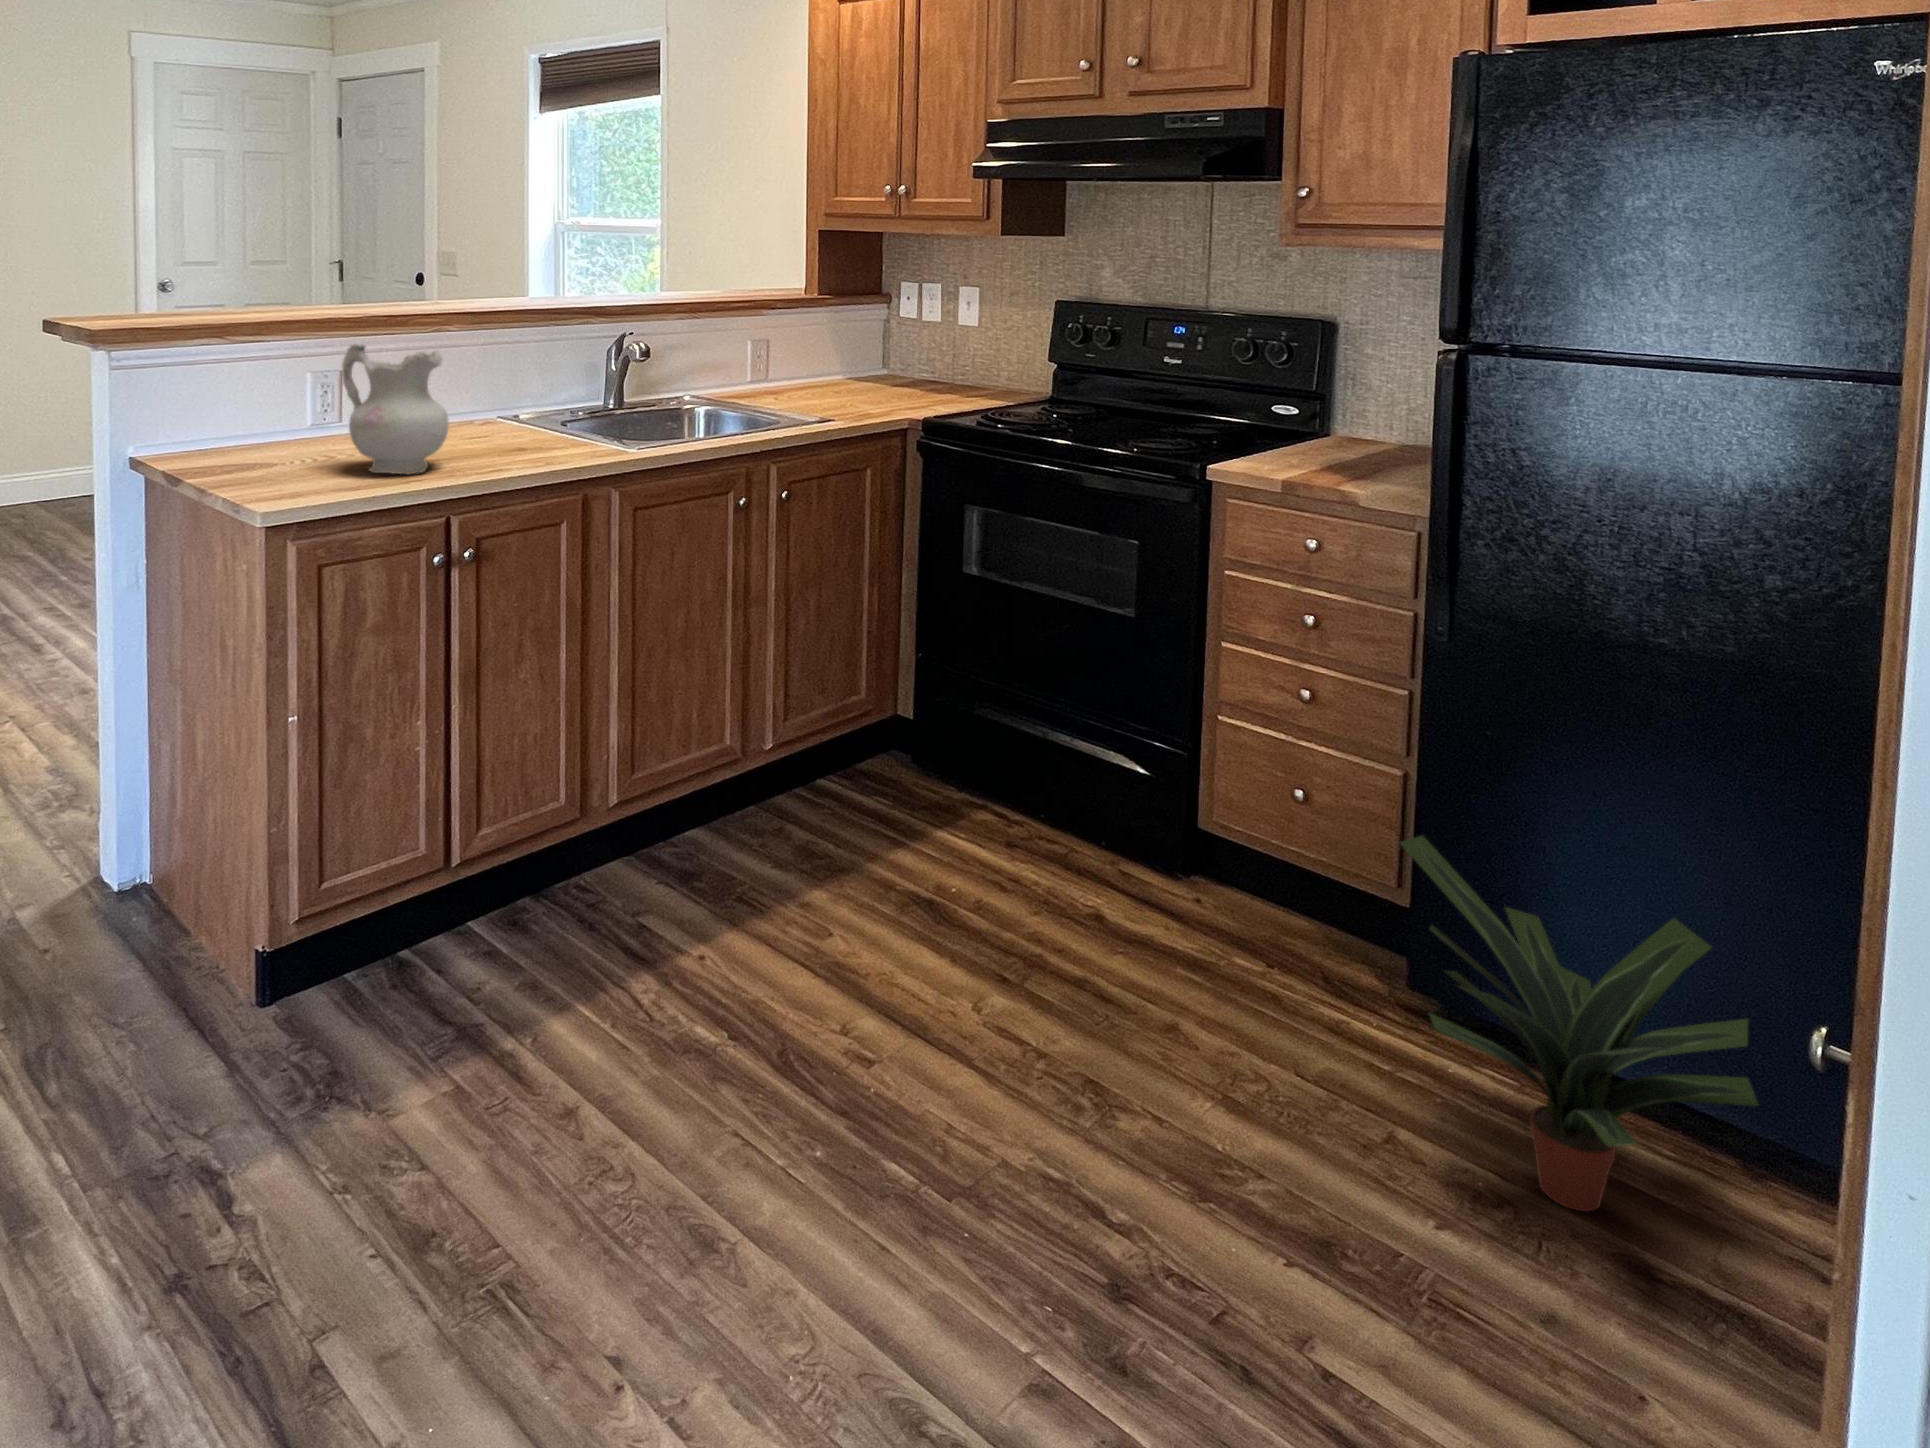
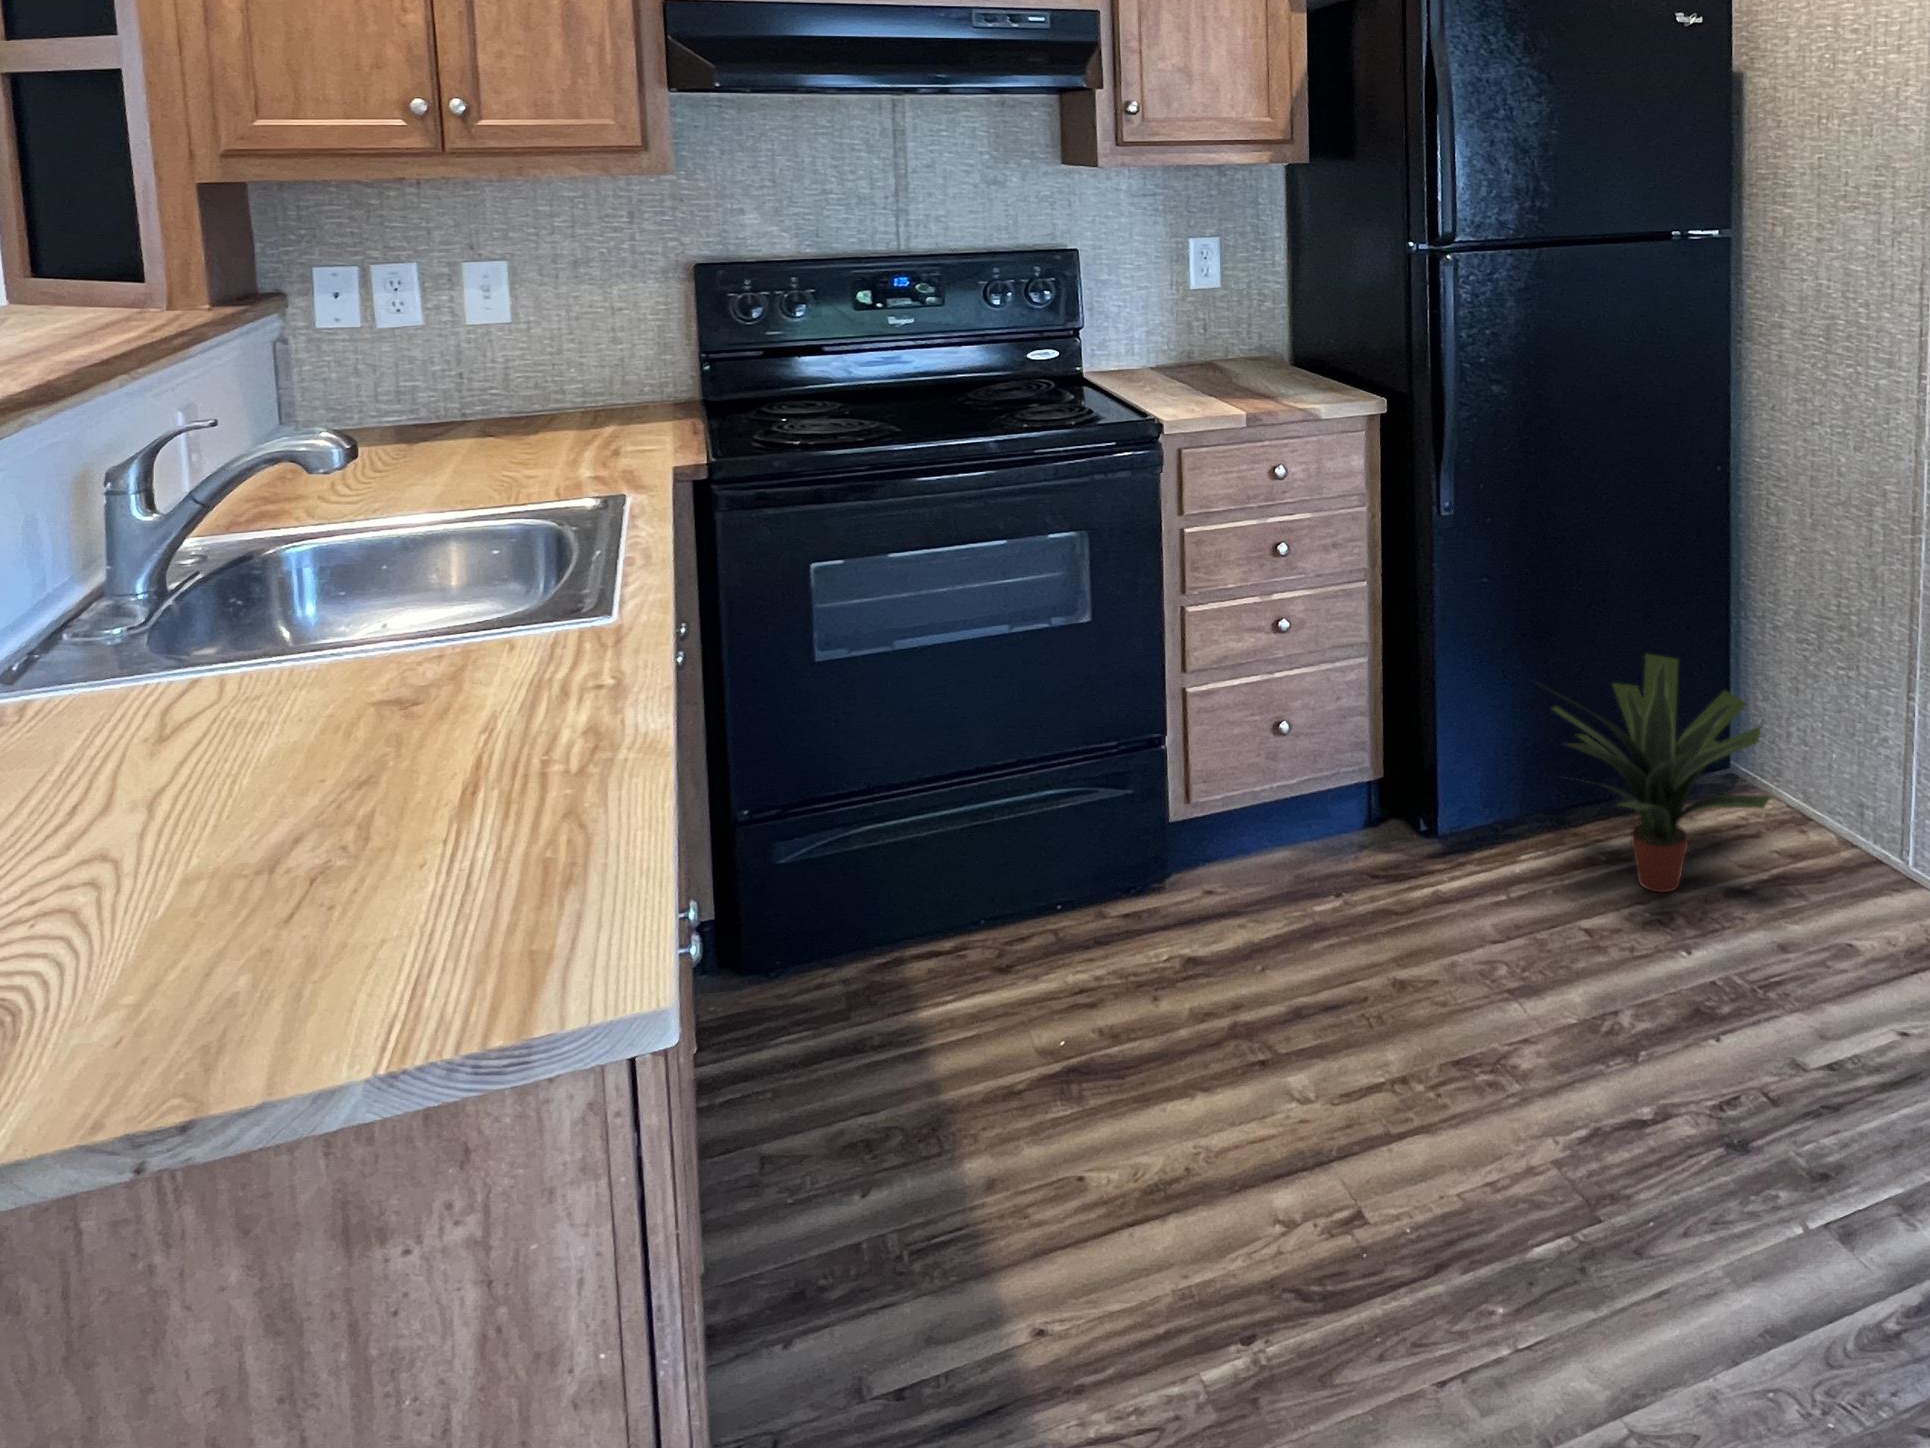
ceramic pitcher: present [342,344,449,474] -> none [125,526,488,892]

